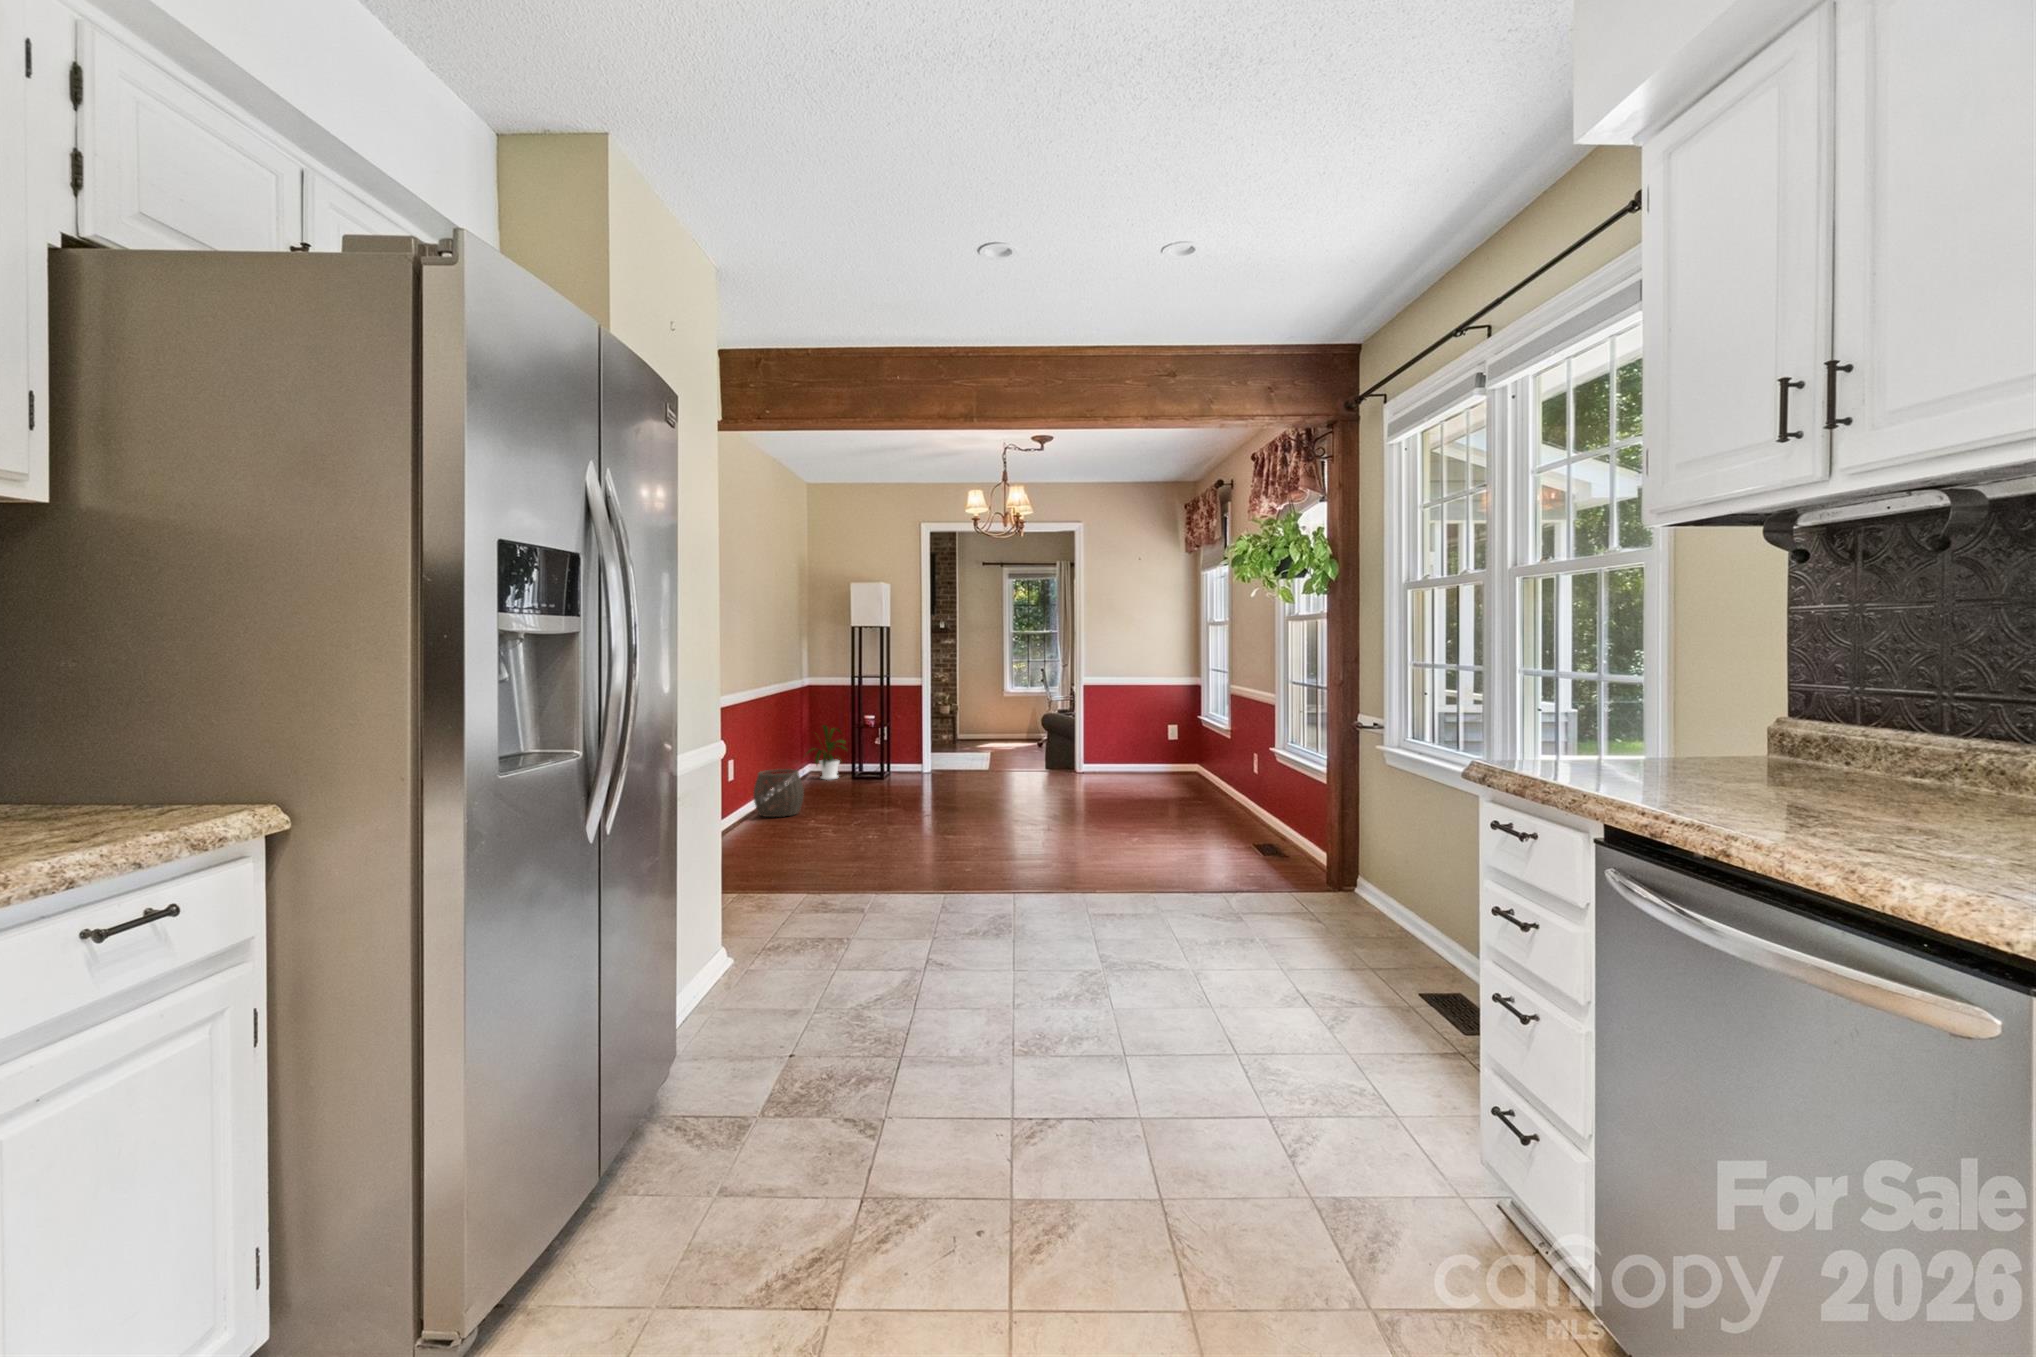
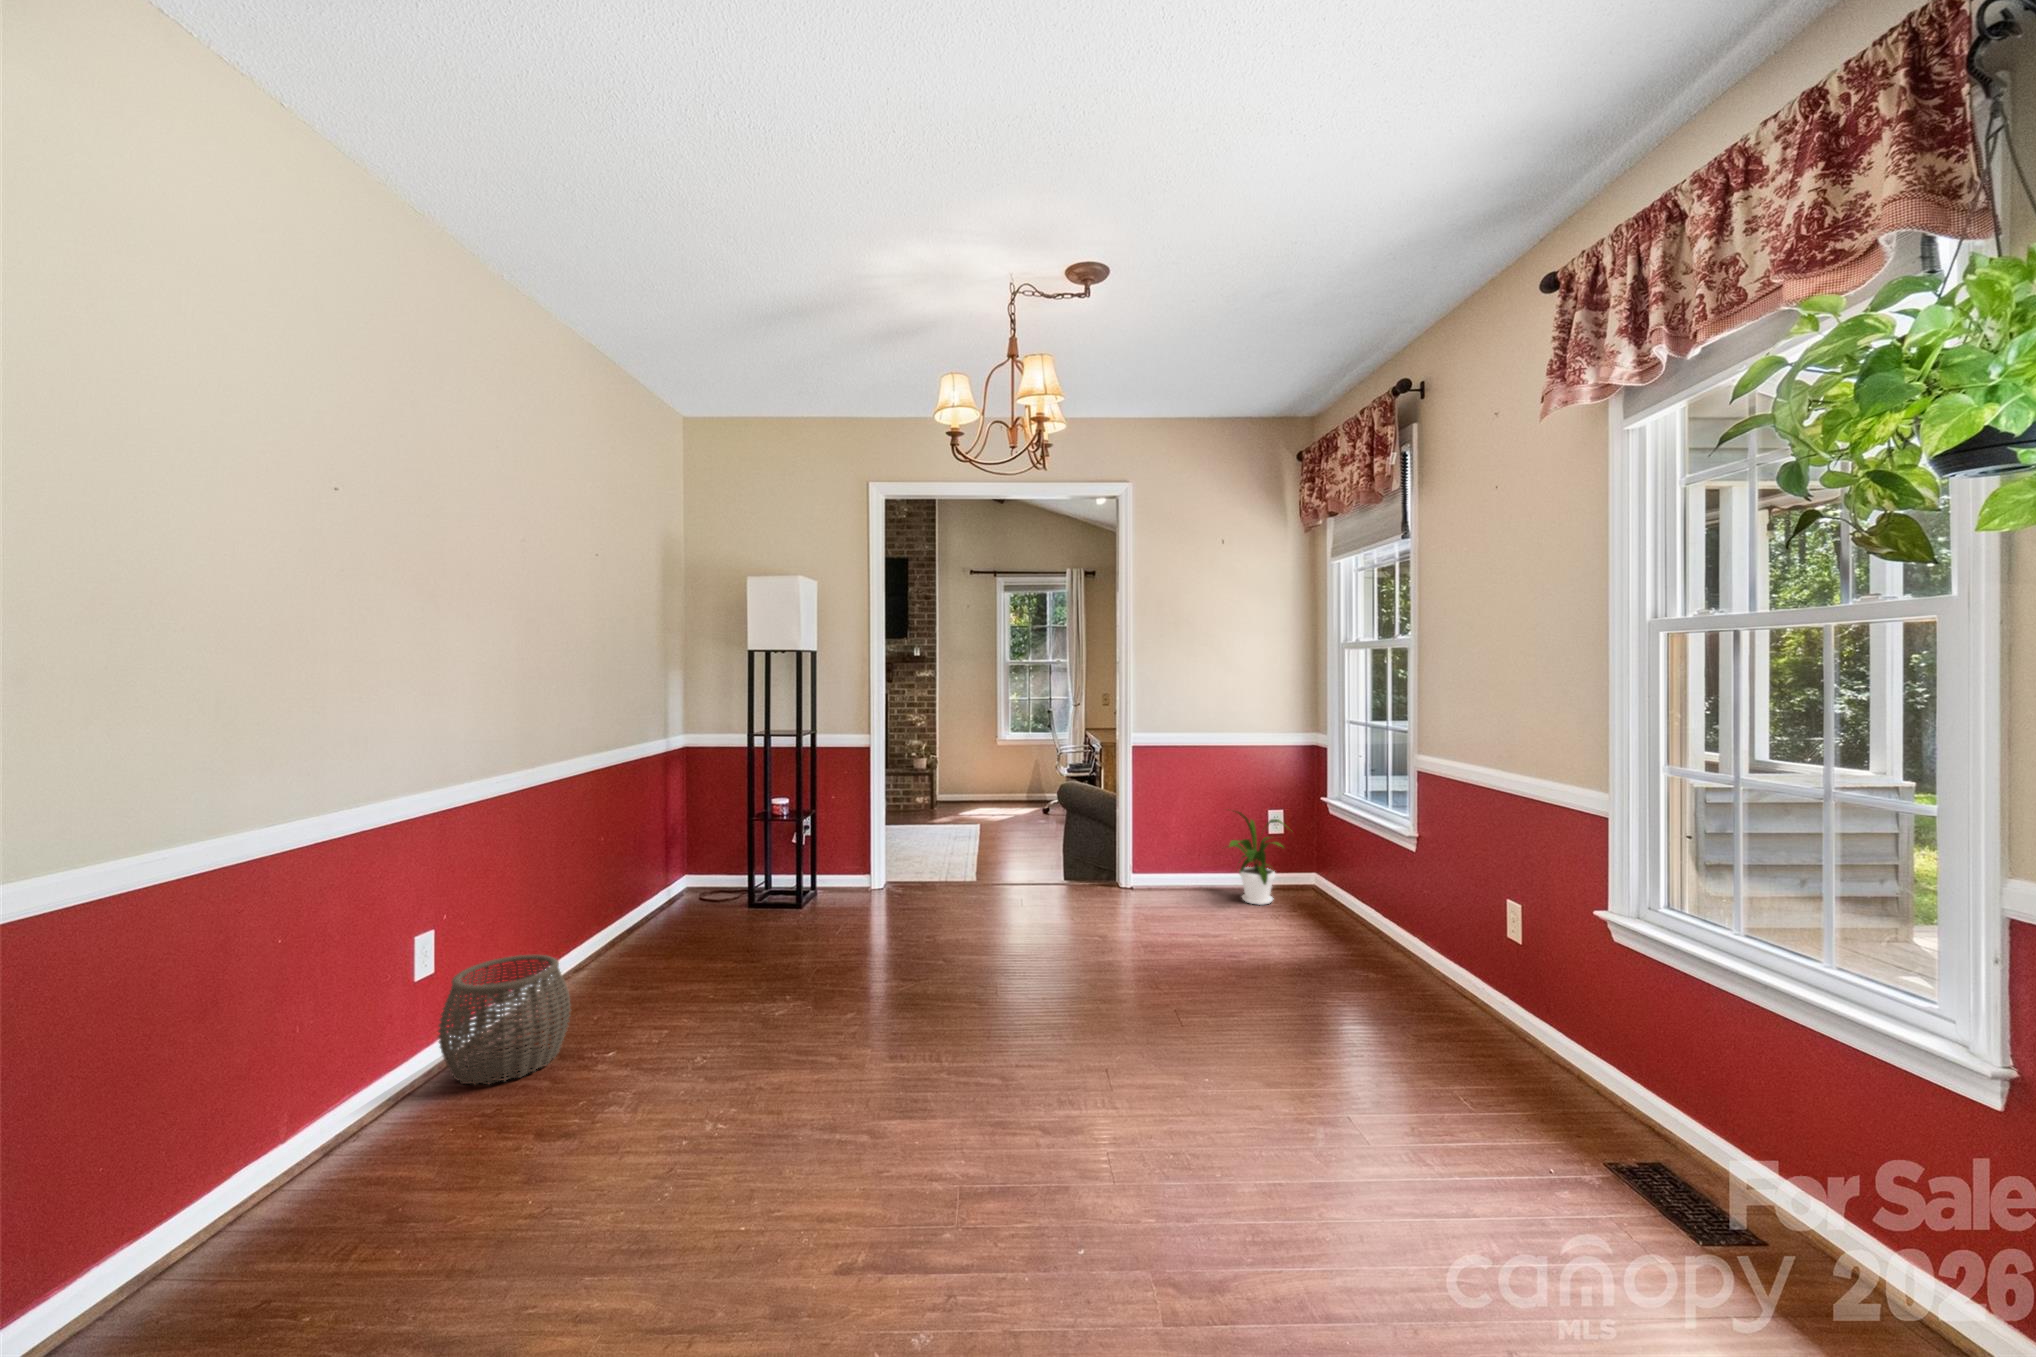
house plant: present [808,725,846,780] -> present [1228,812,1292,905]

